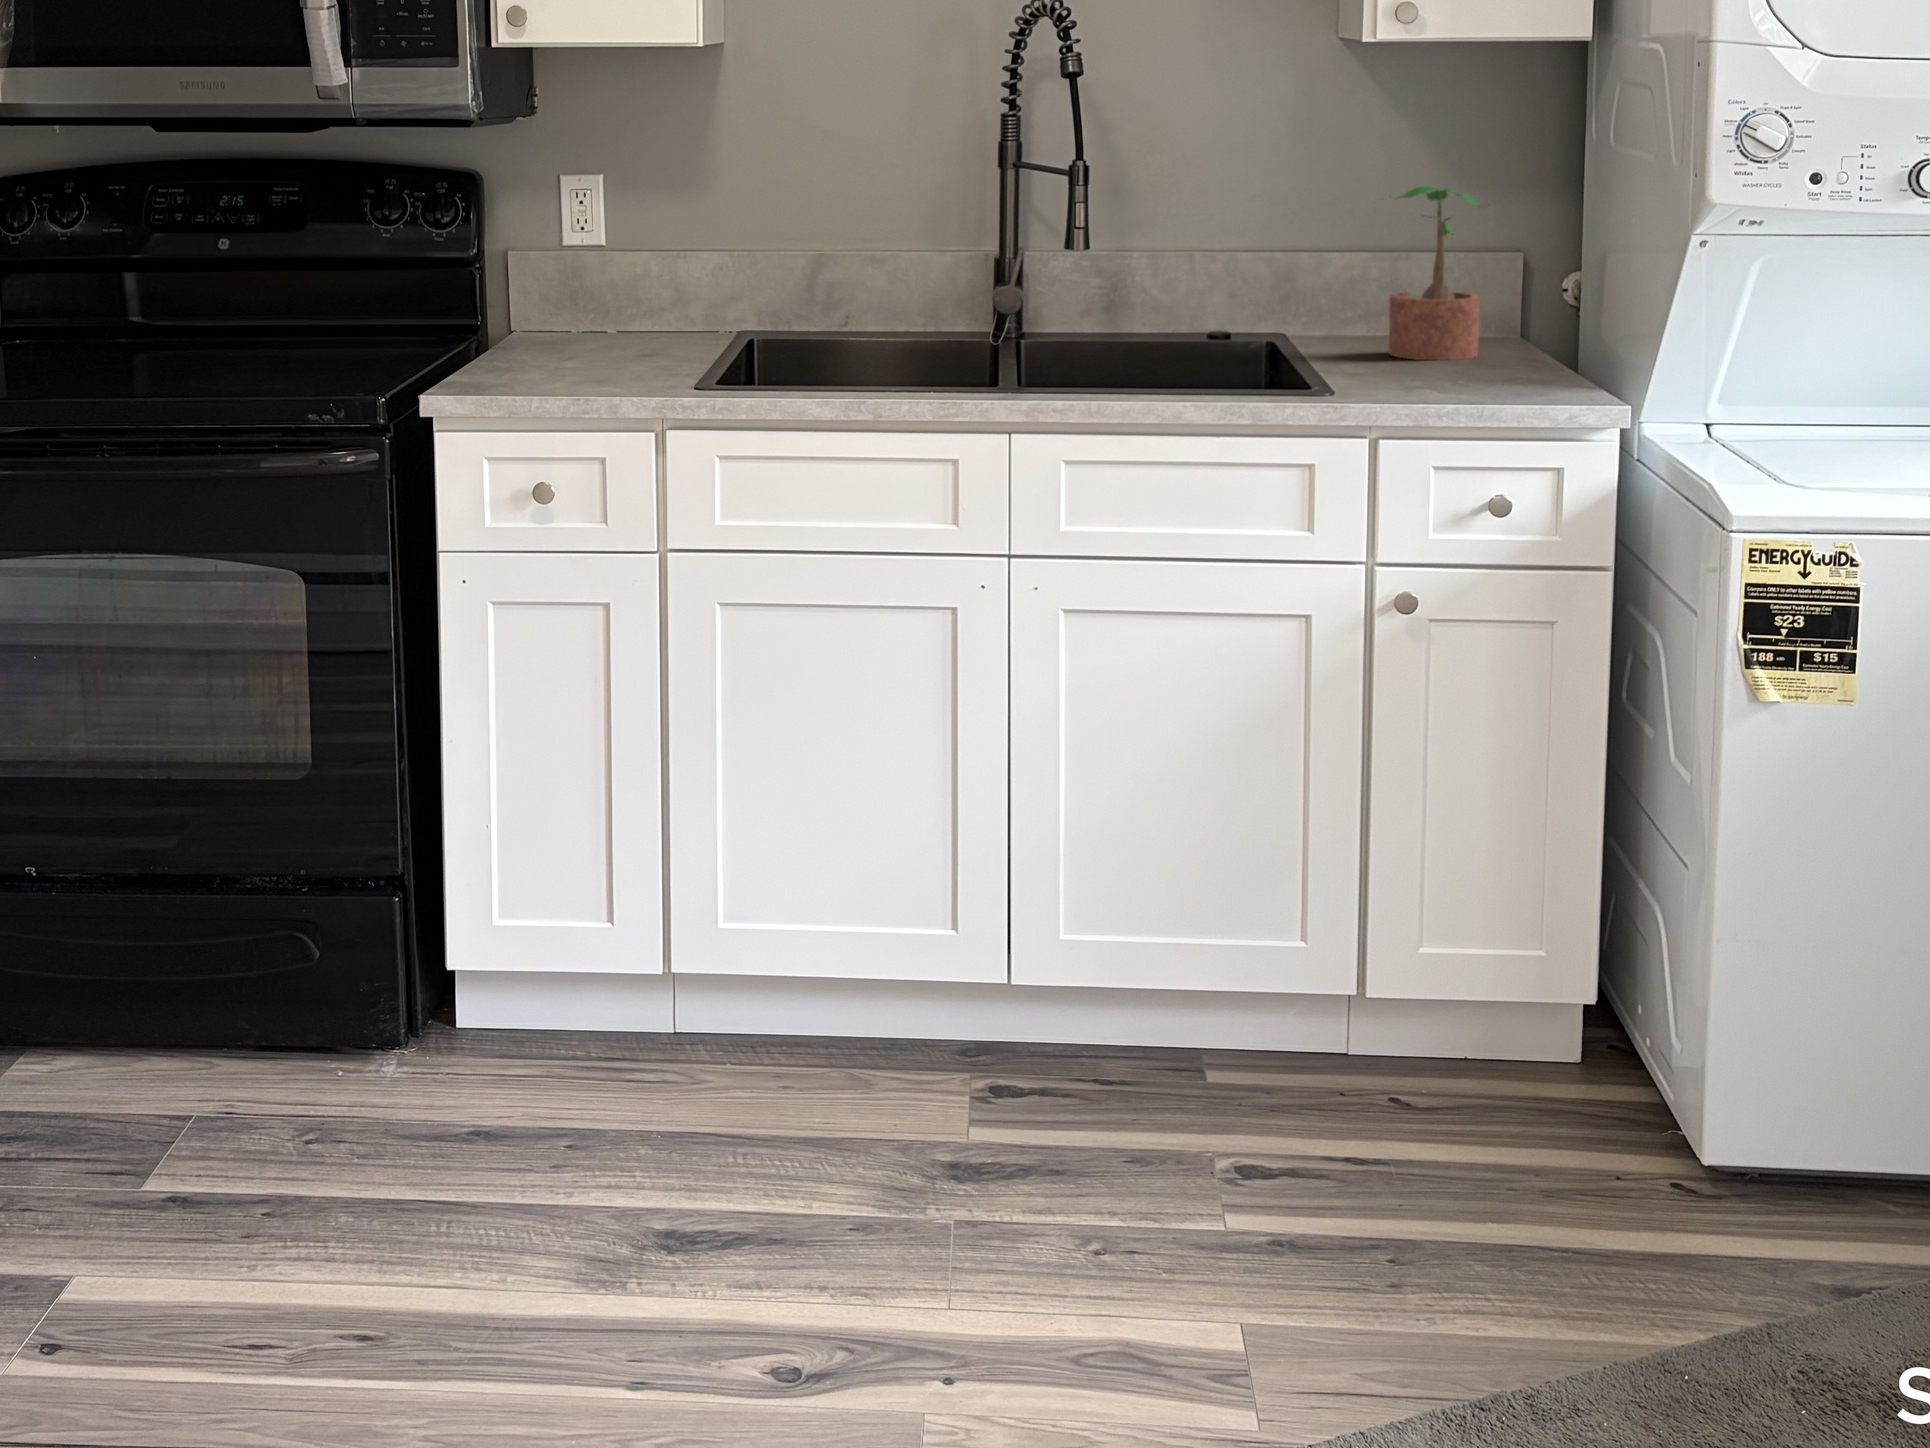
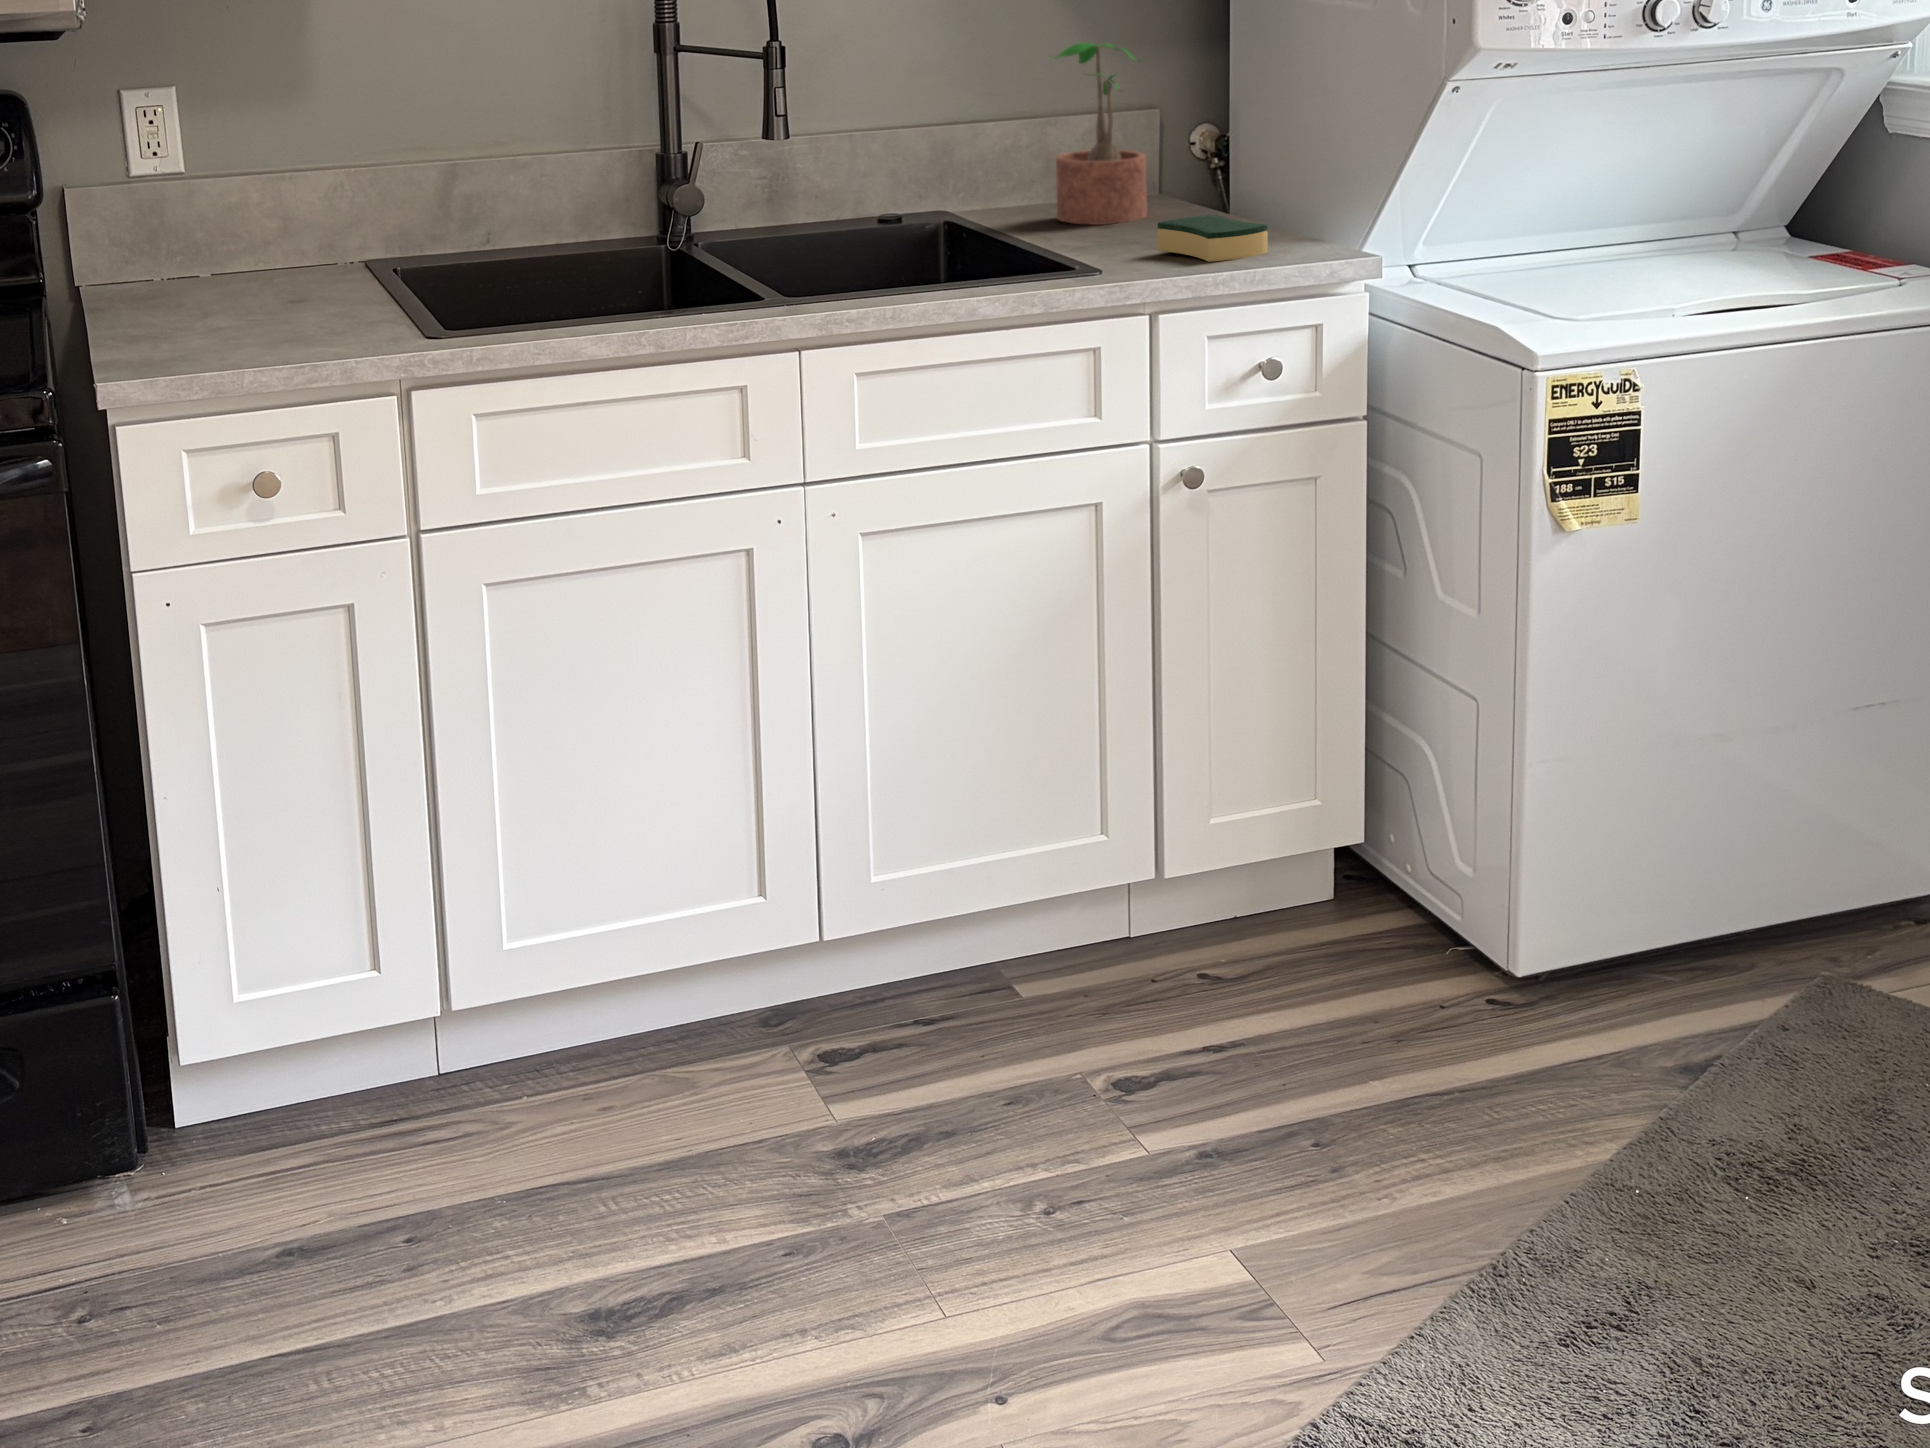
sponge: none [1410,353,1510,394] -> present [1158,215,1268,262]

